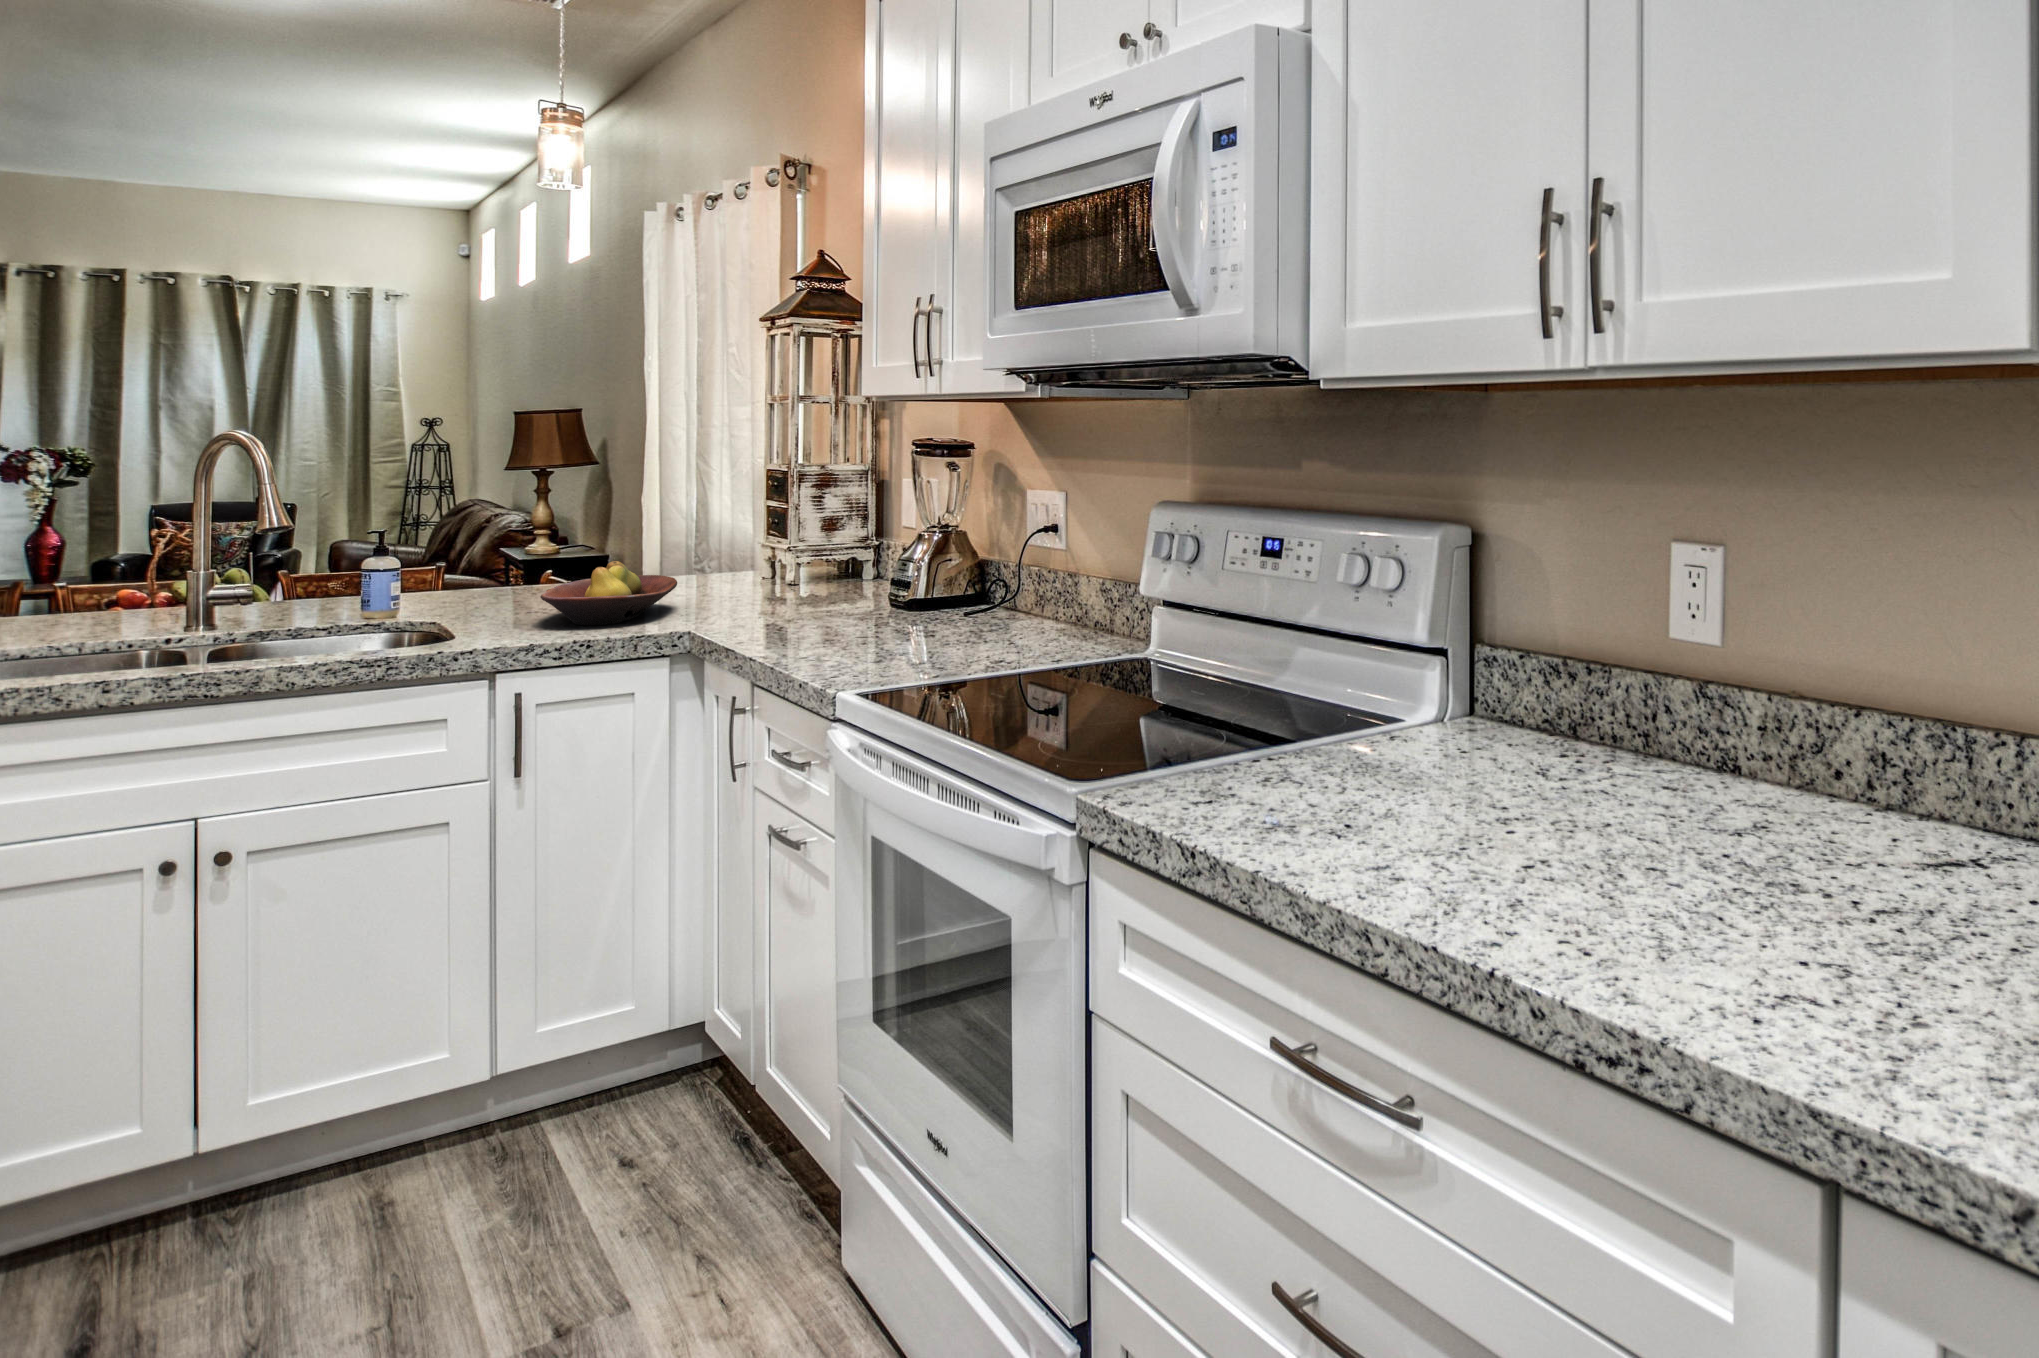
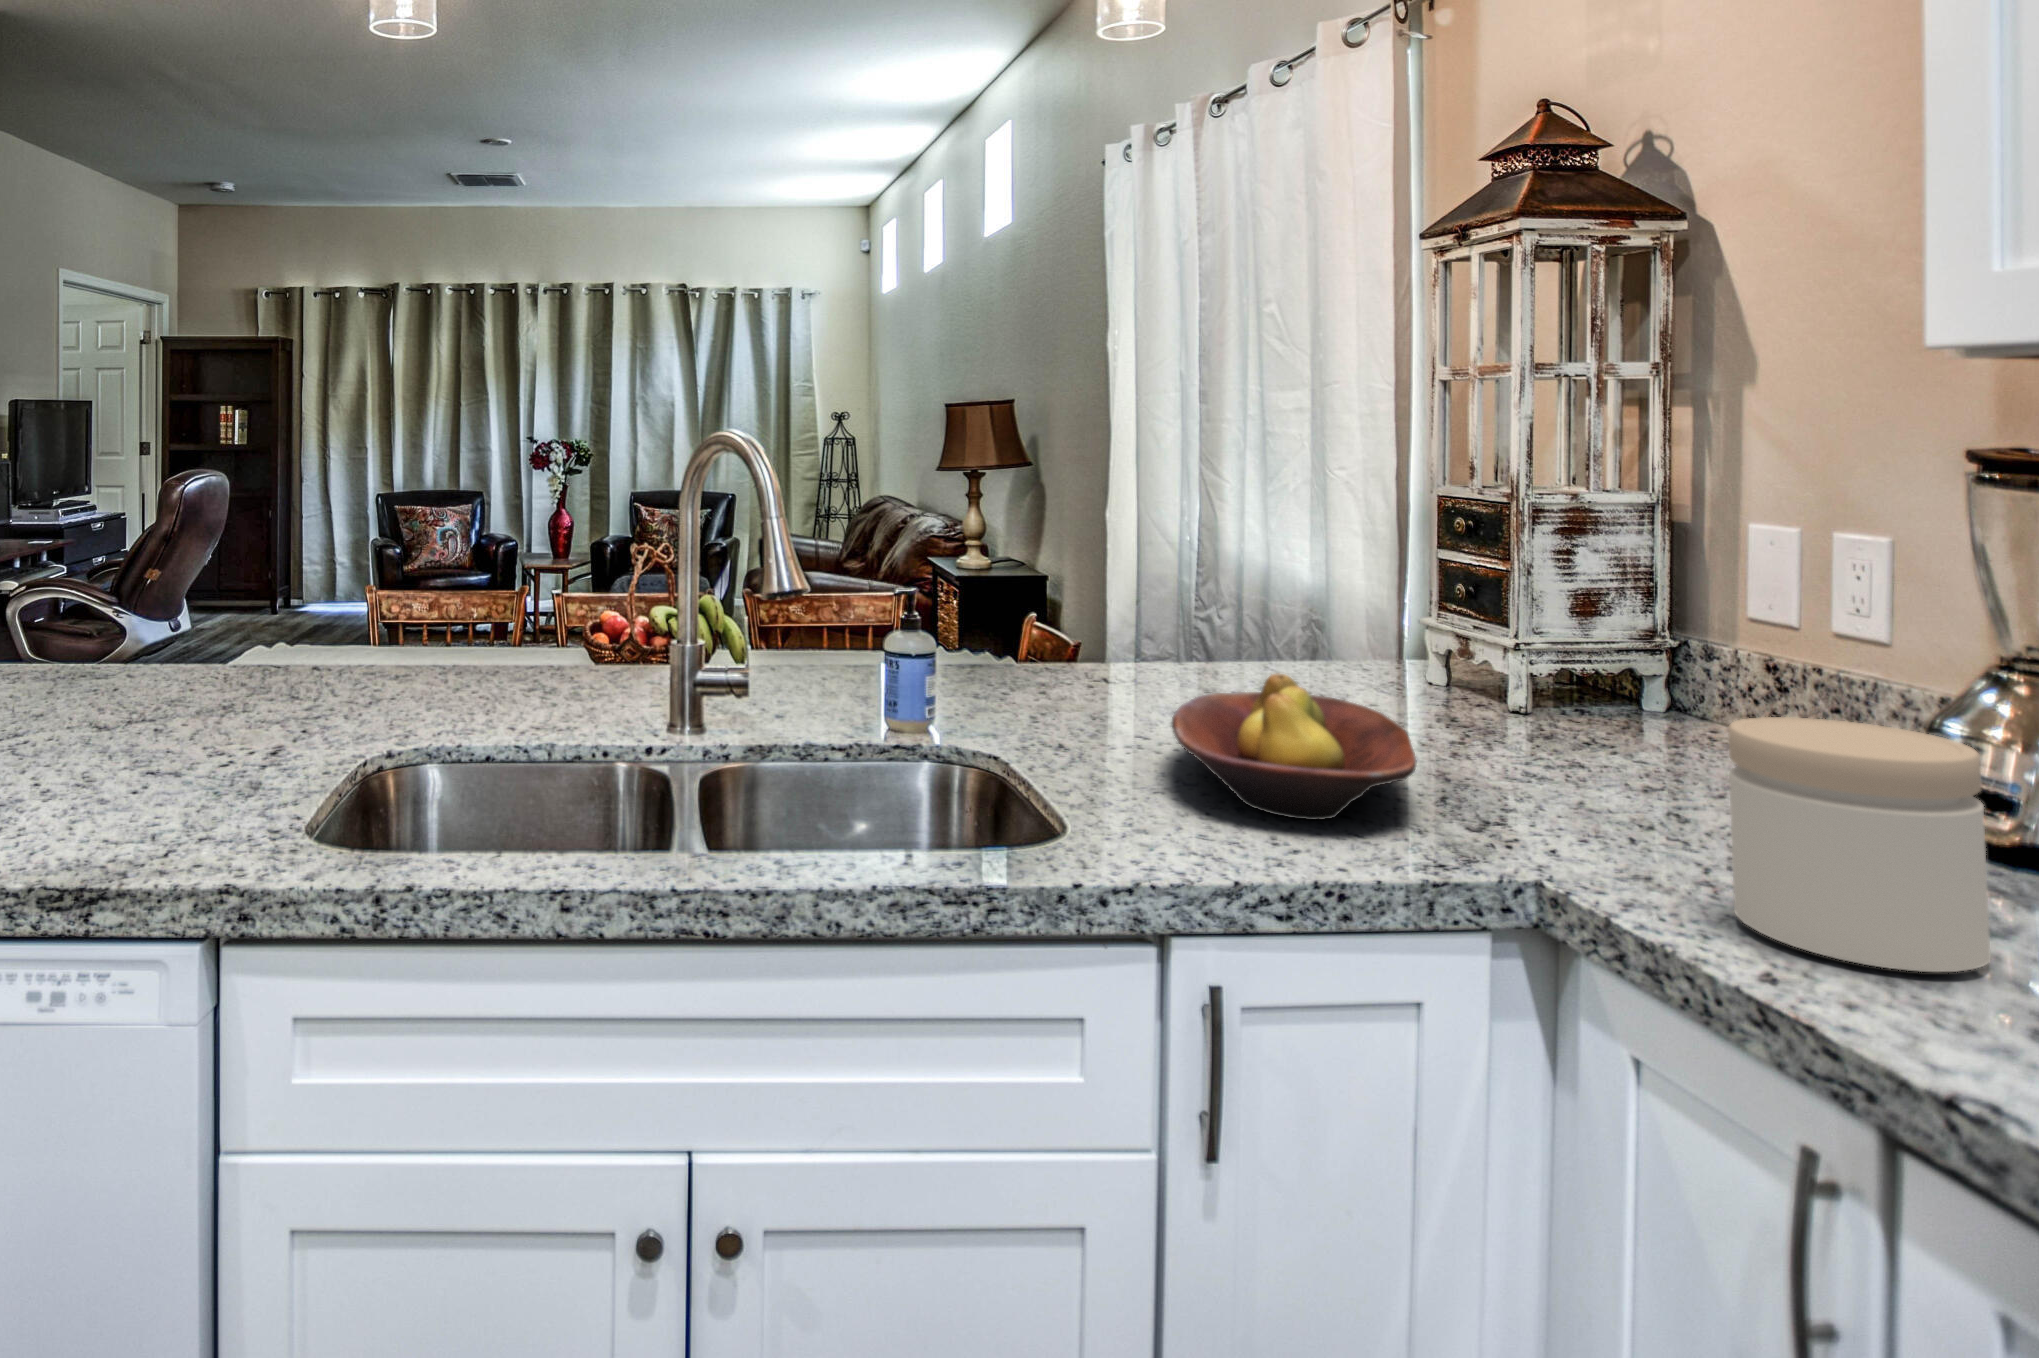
jar: none [749,547,830,632] -> present [1728,717,1991,972]

